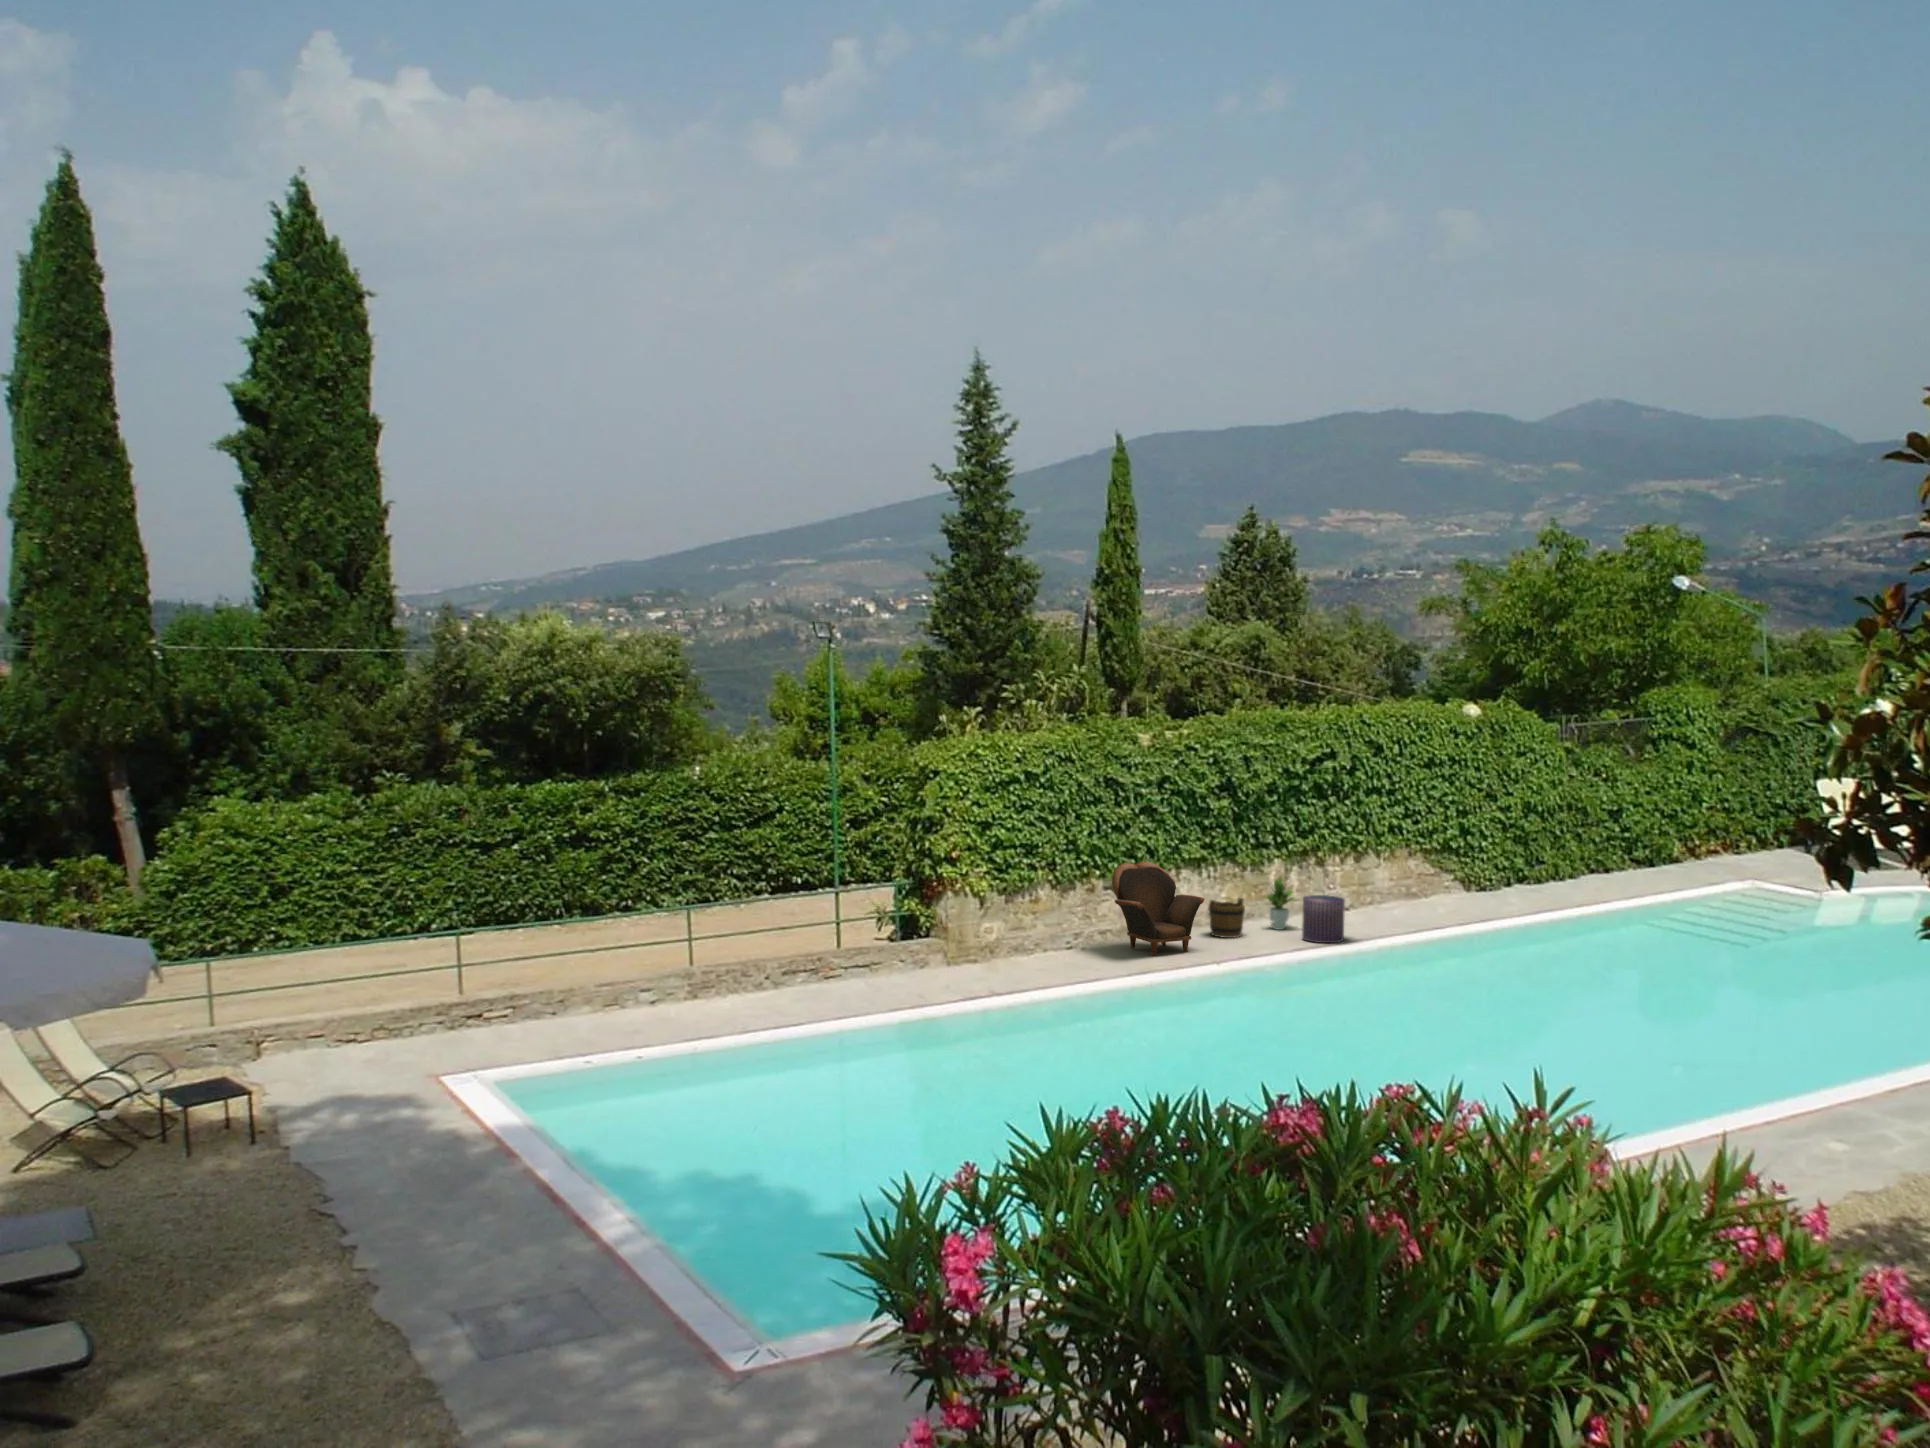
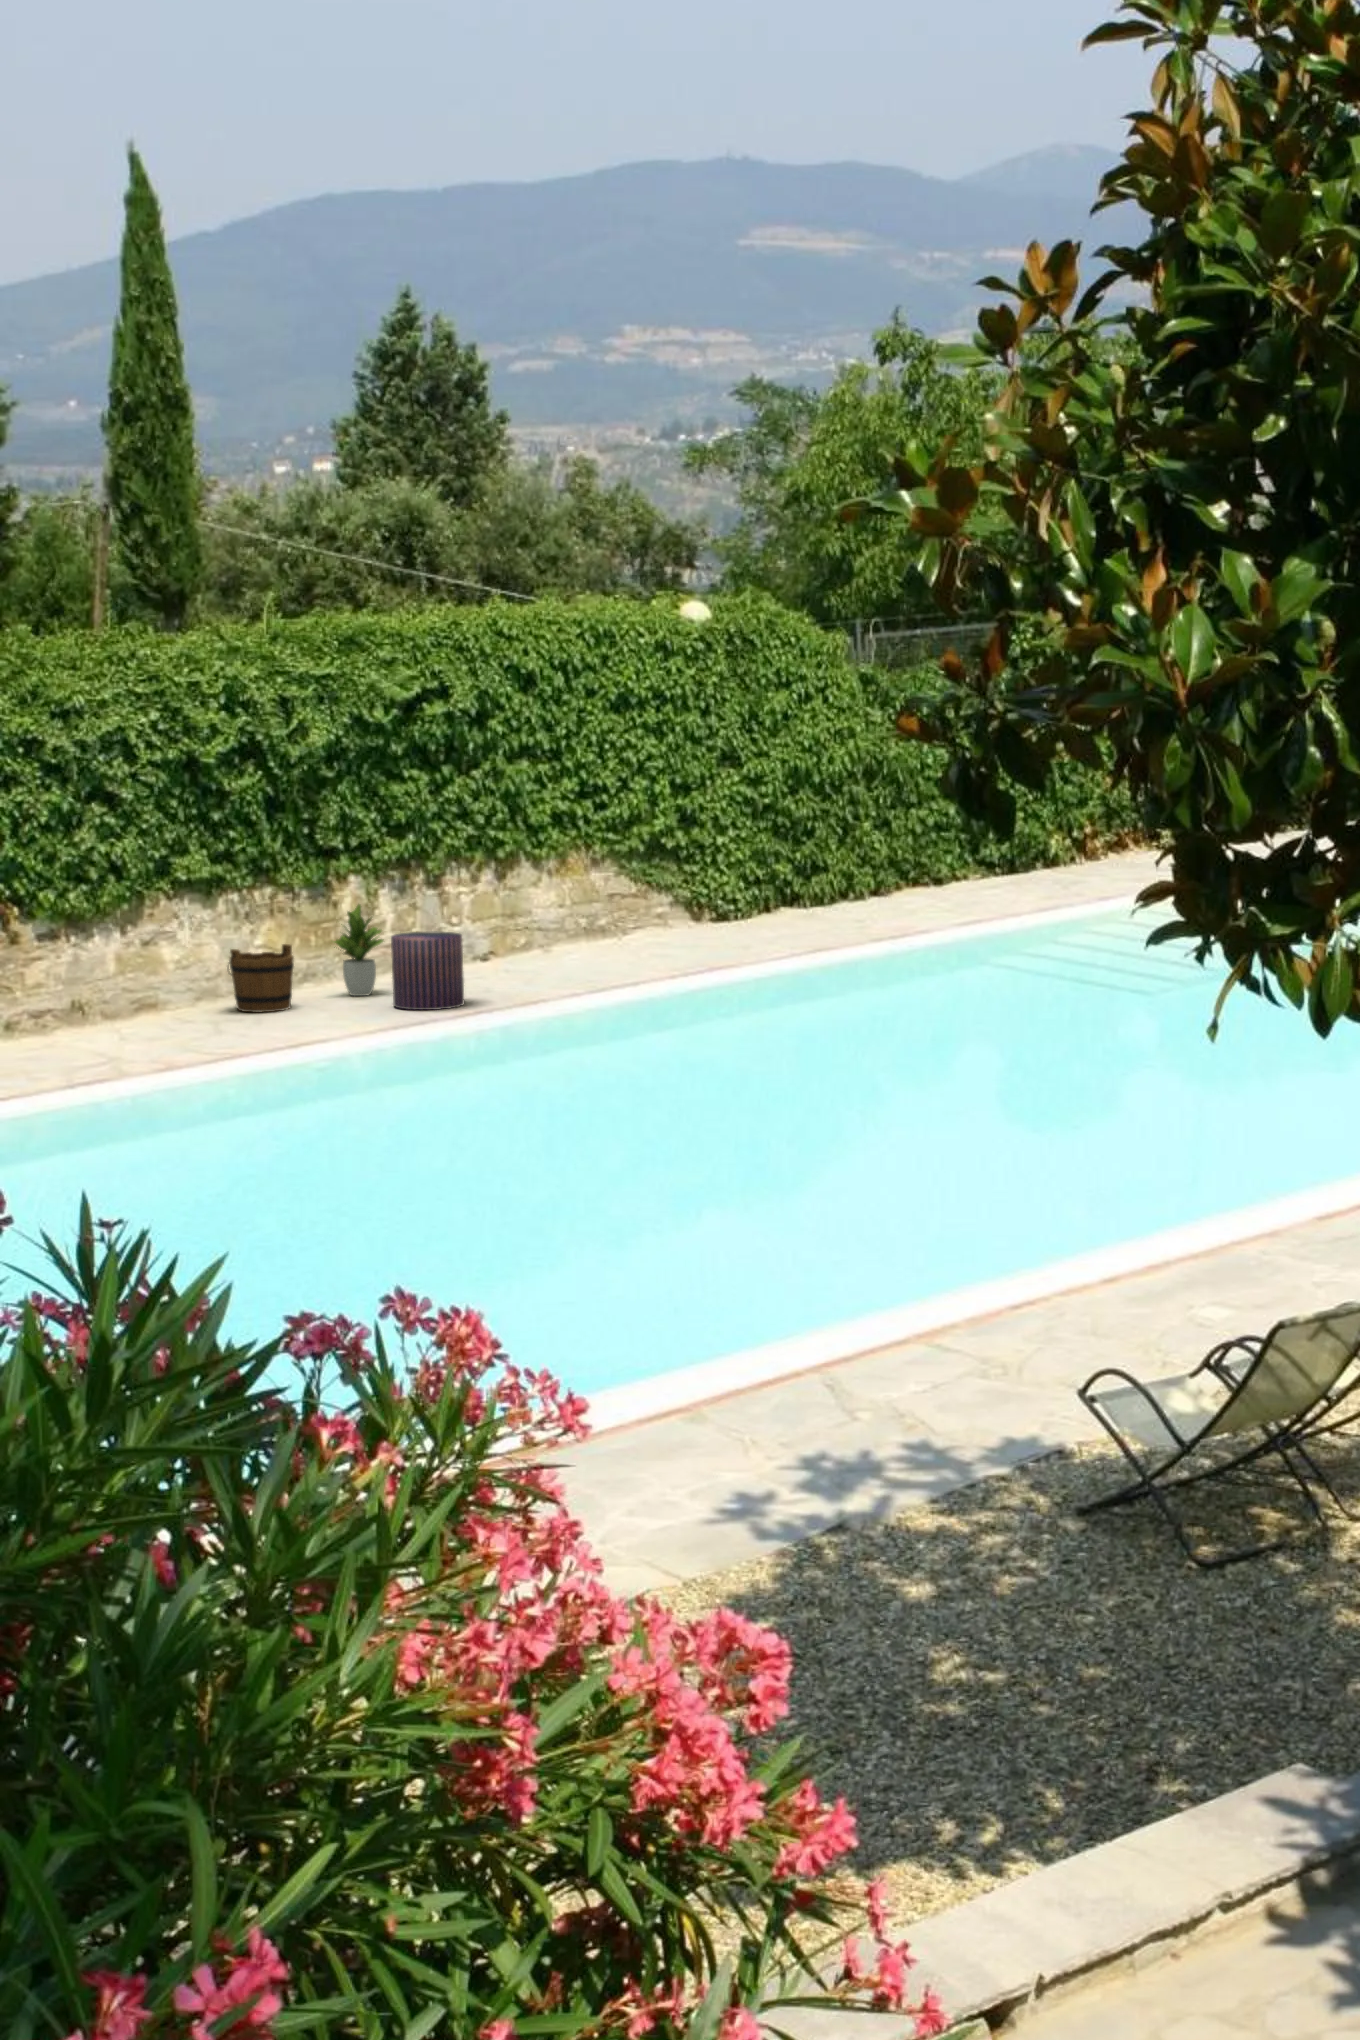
armchair: present [1112,861,1205,956] -> none [42,885,212,1044]

